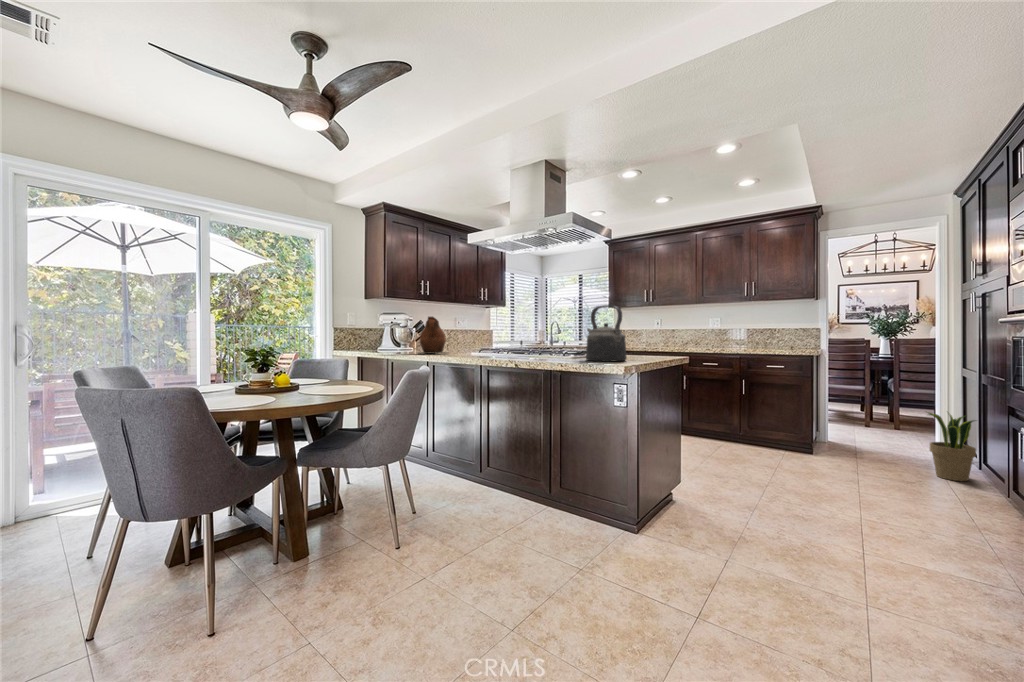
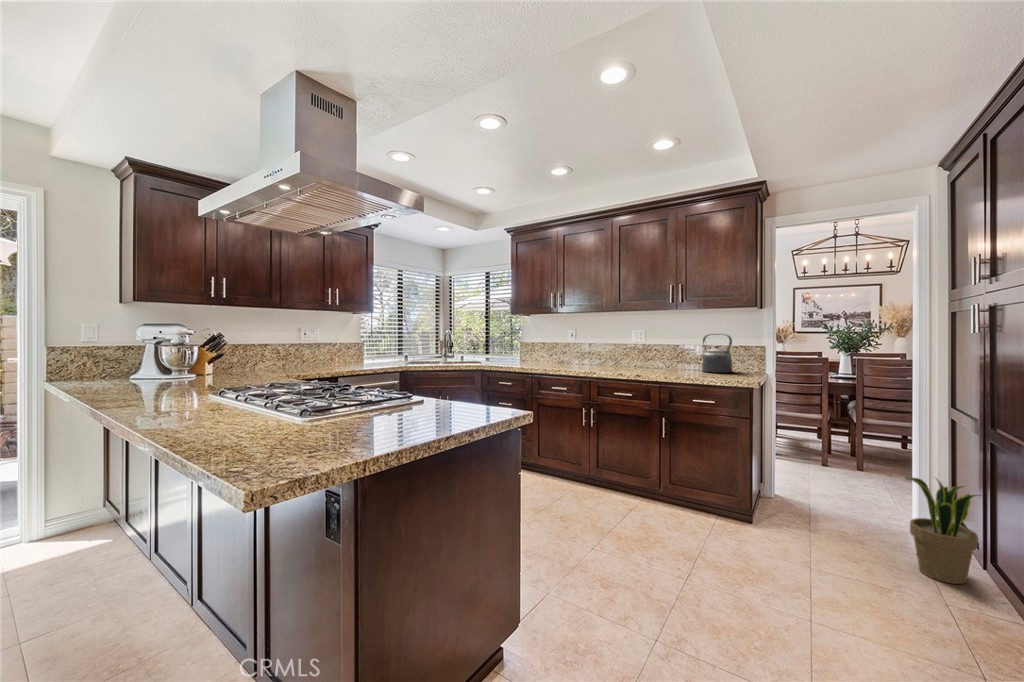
kettle: present [586,305,627,362] -> present [702,334,732,373]
ceramic pitcher: present [420,316,446,353] -> none [114,336,185,398]

